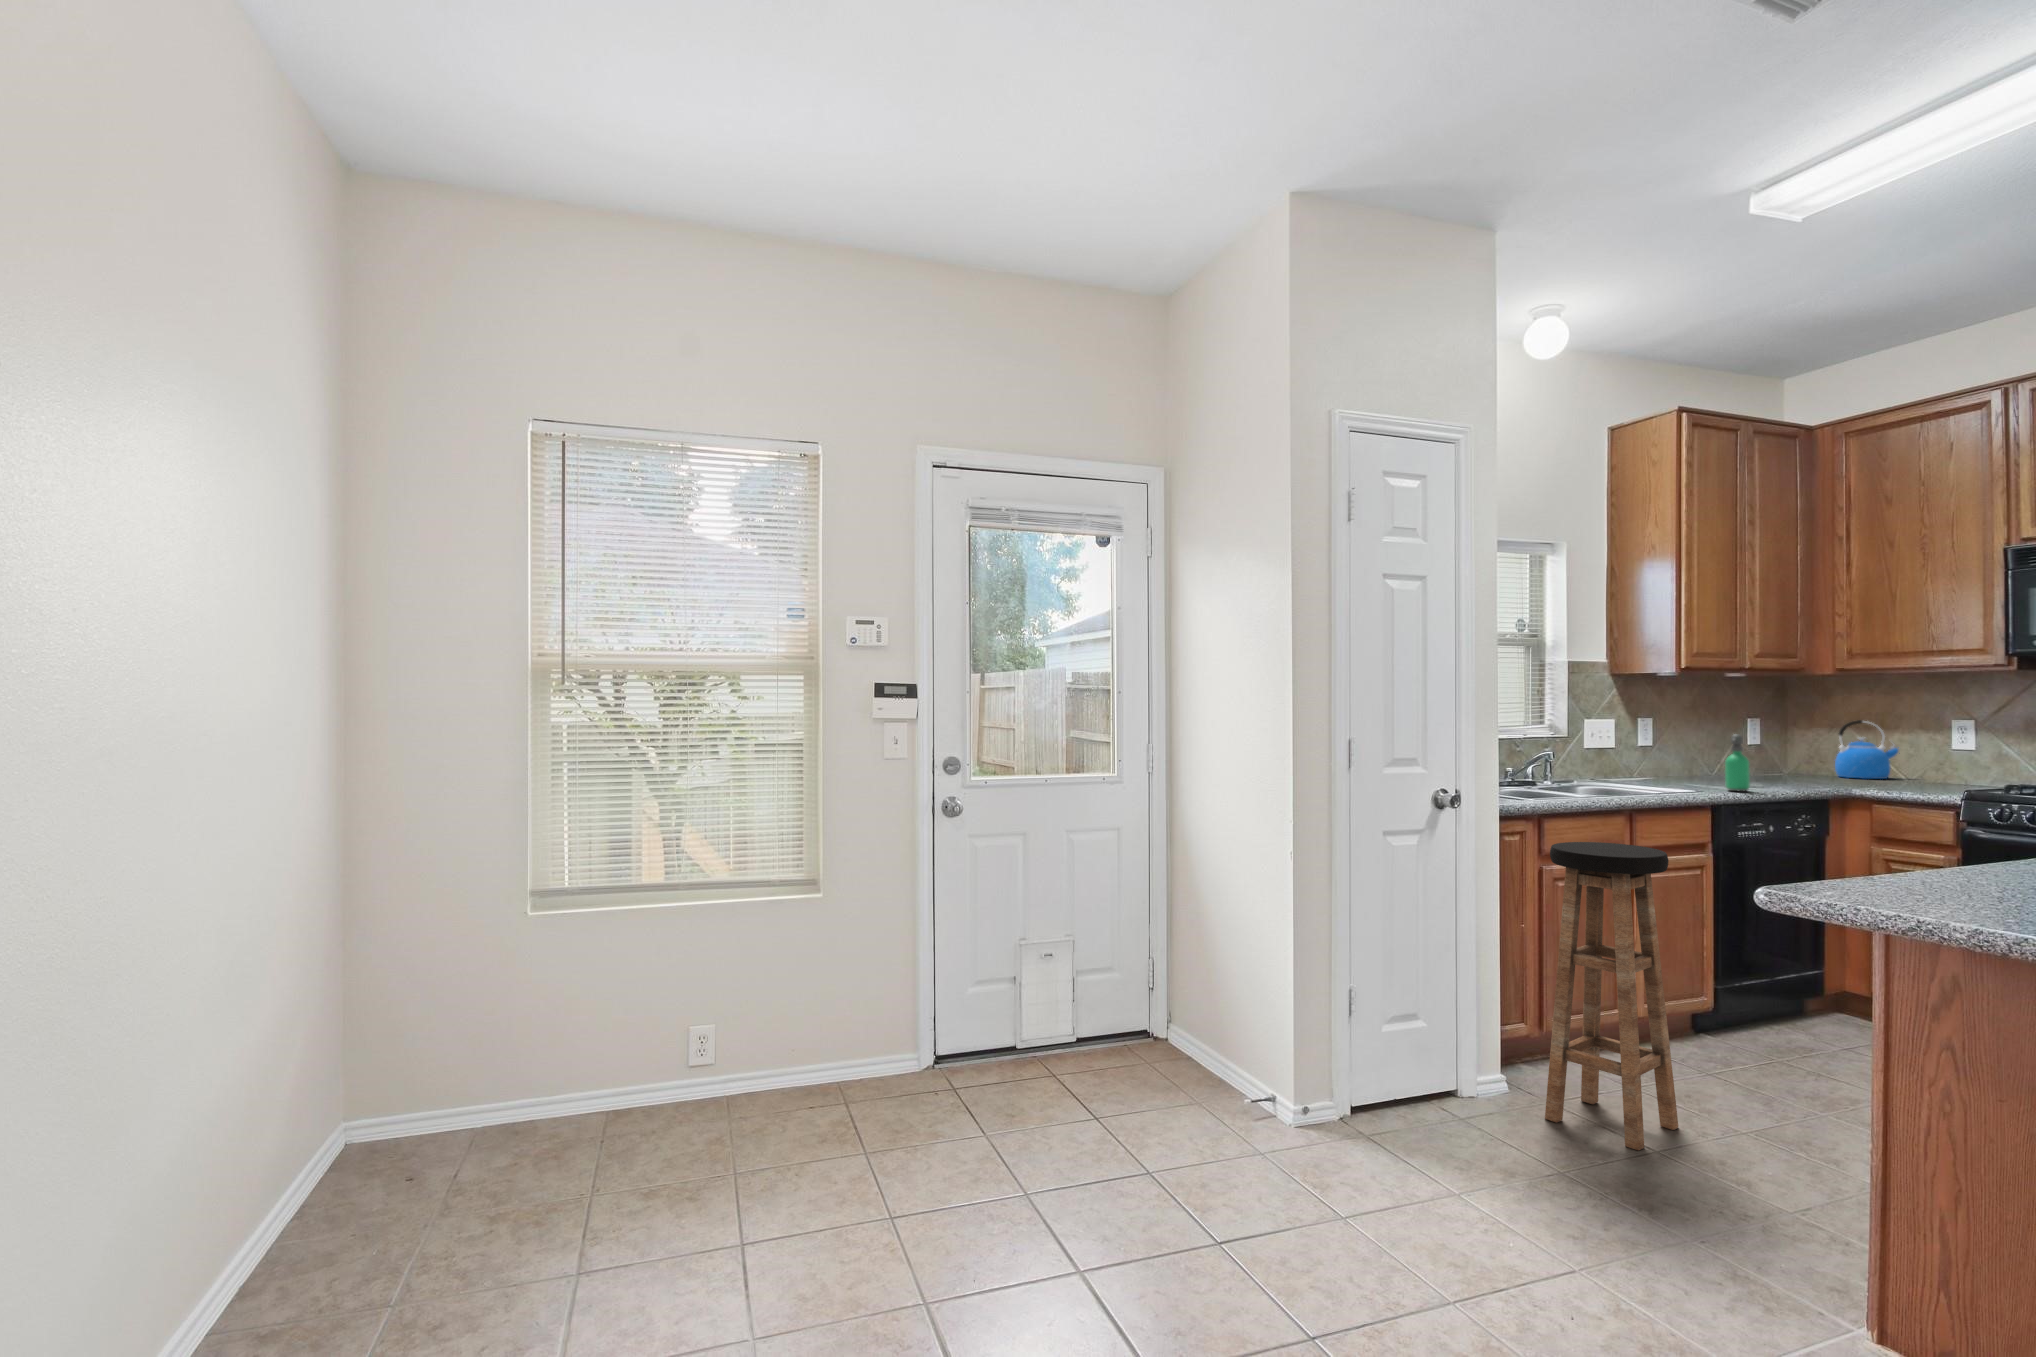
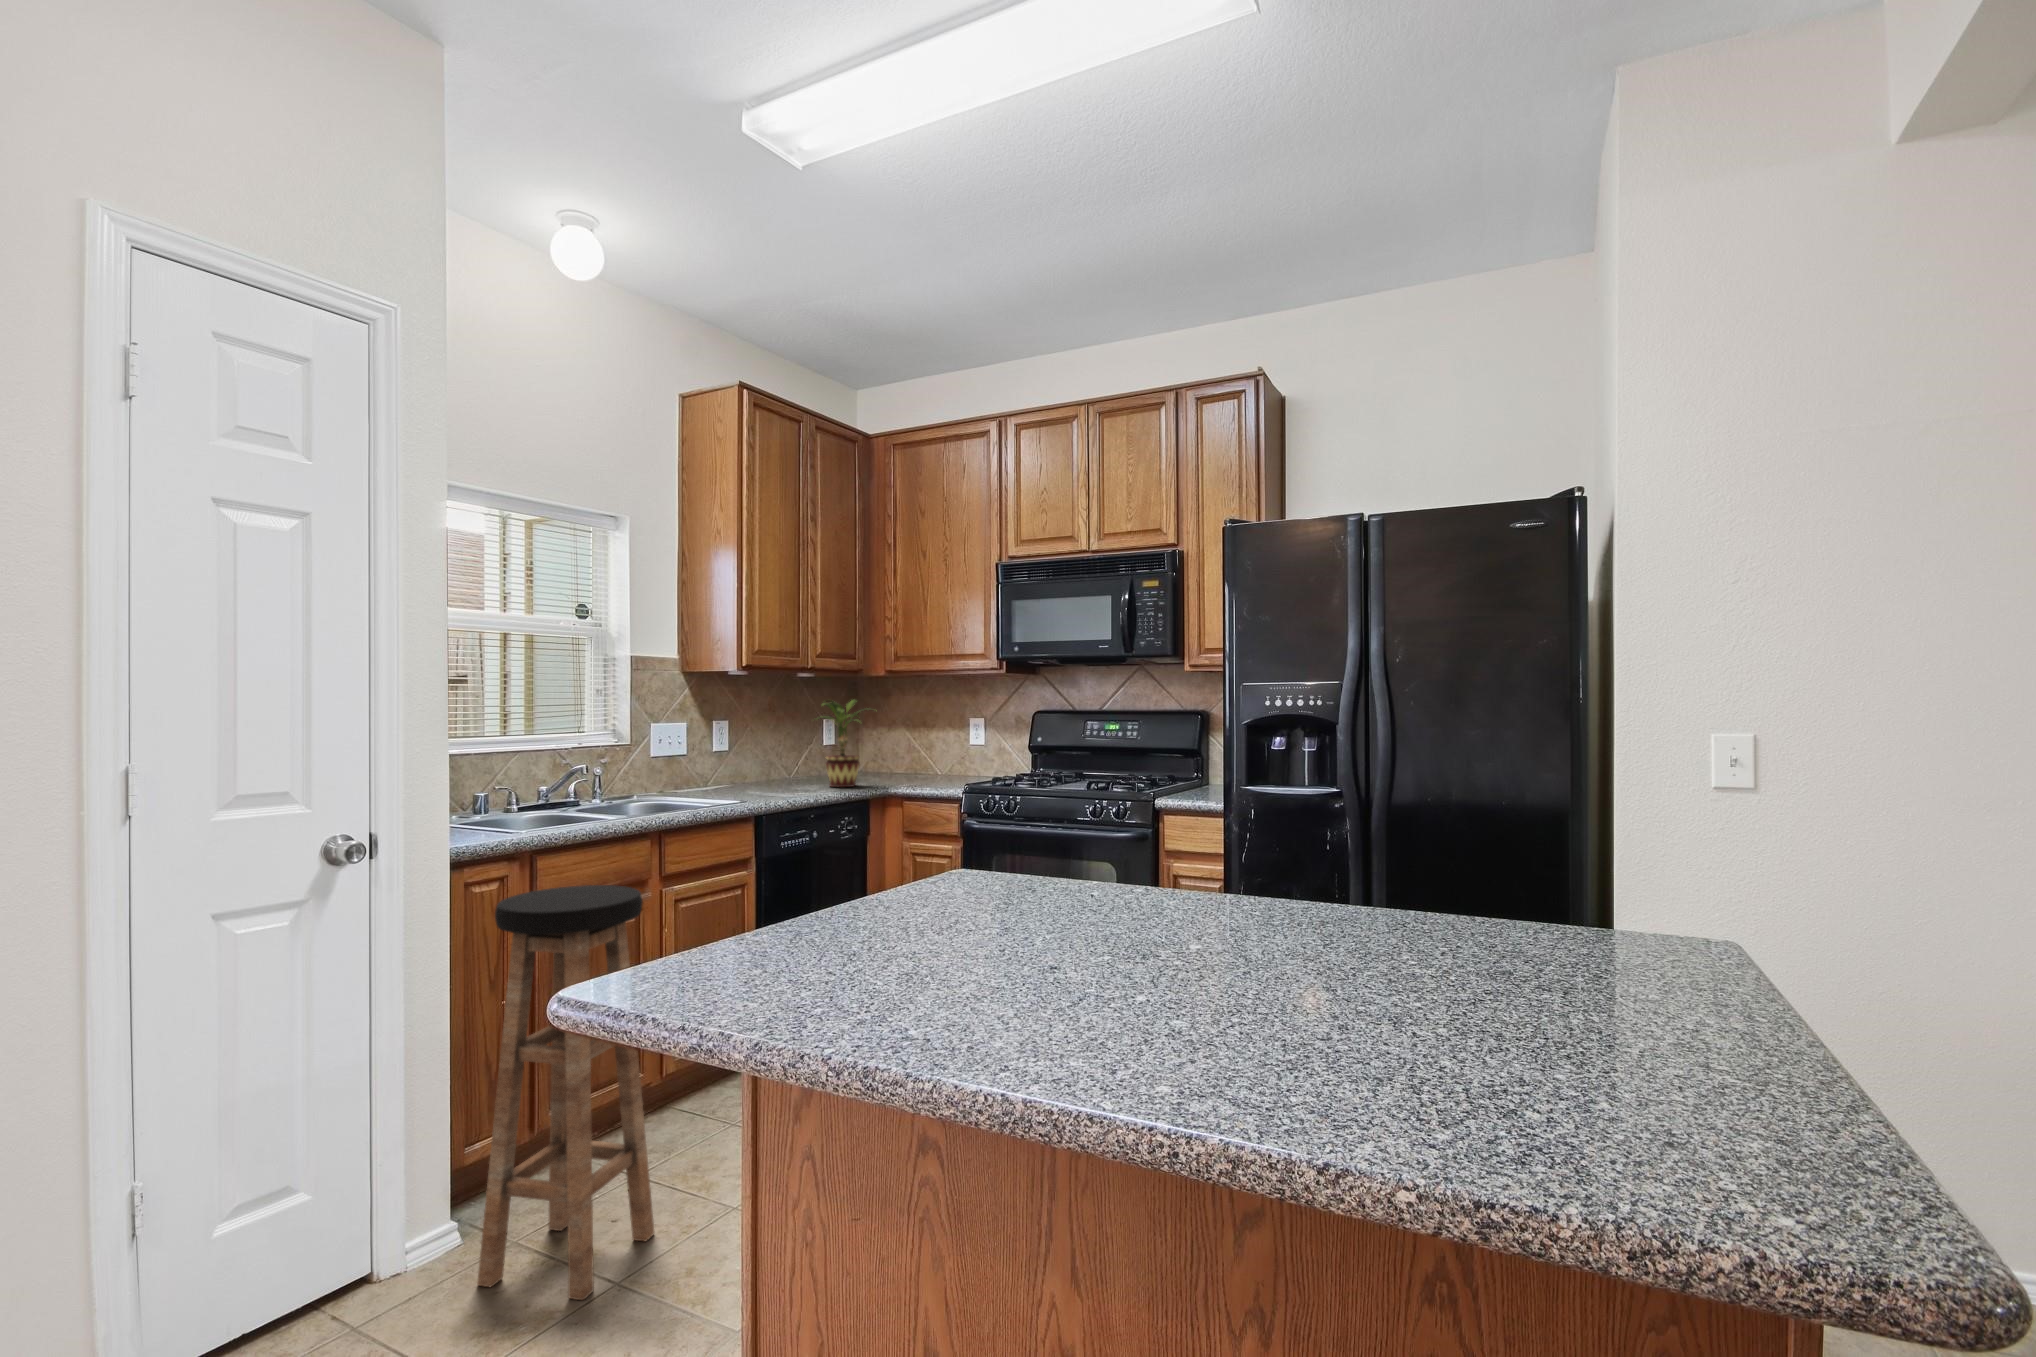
potted plant: none [1751,699,1835,787] -> present [821,699,860,787]
kettle: present [1835,720,1899,779] -> none [890,719,939,774]
soap dispenser: present [1725,734,1750,791] -> none [778,736,799,797]

